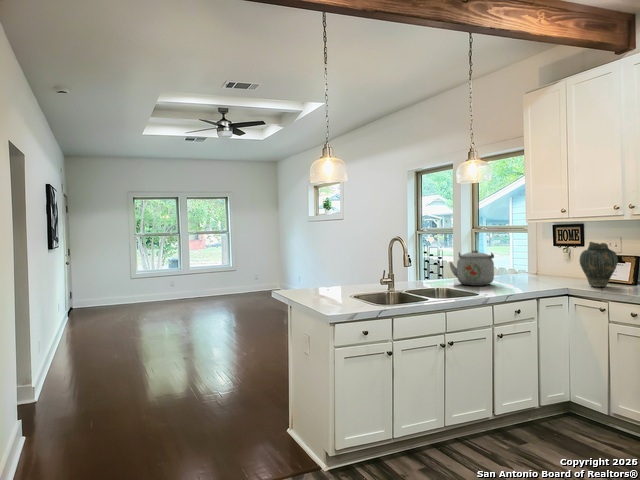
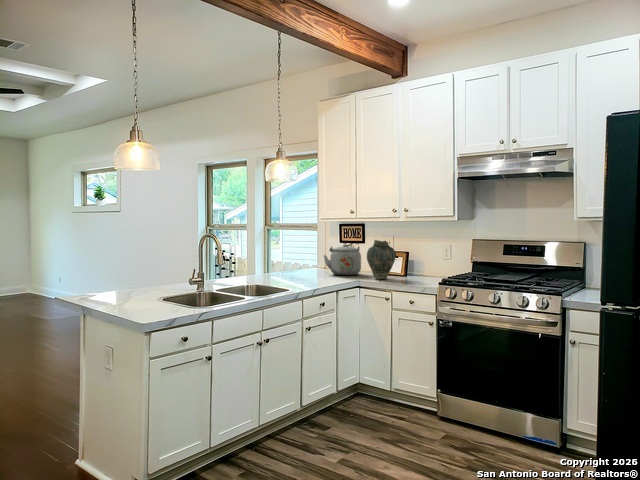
kettle: present [449,250,494,286] -> present [324,244,361,275]

